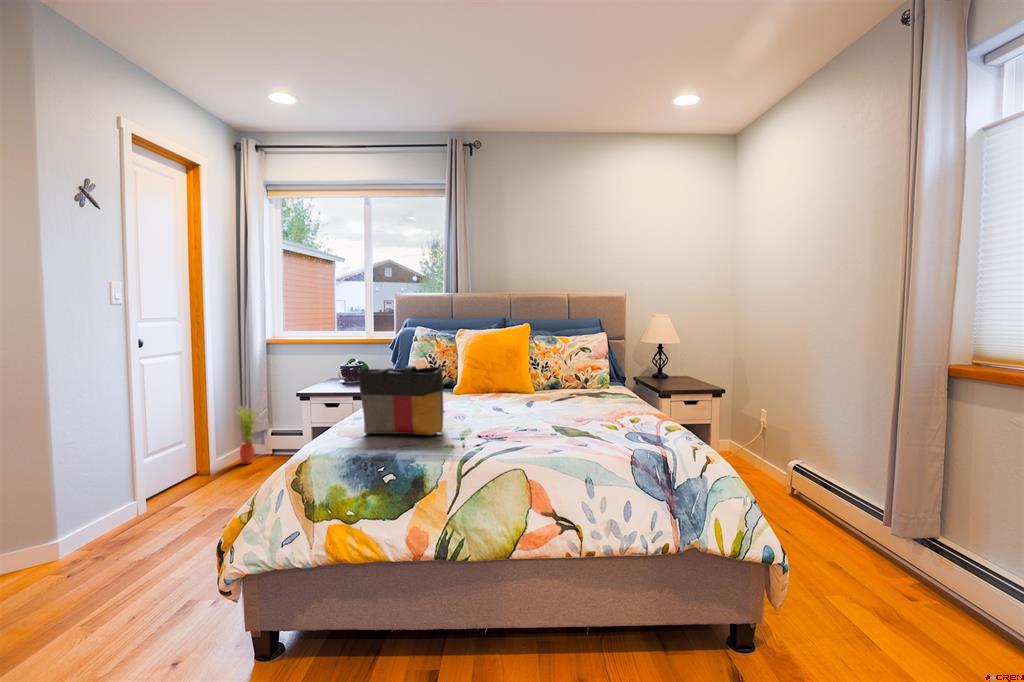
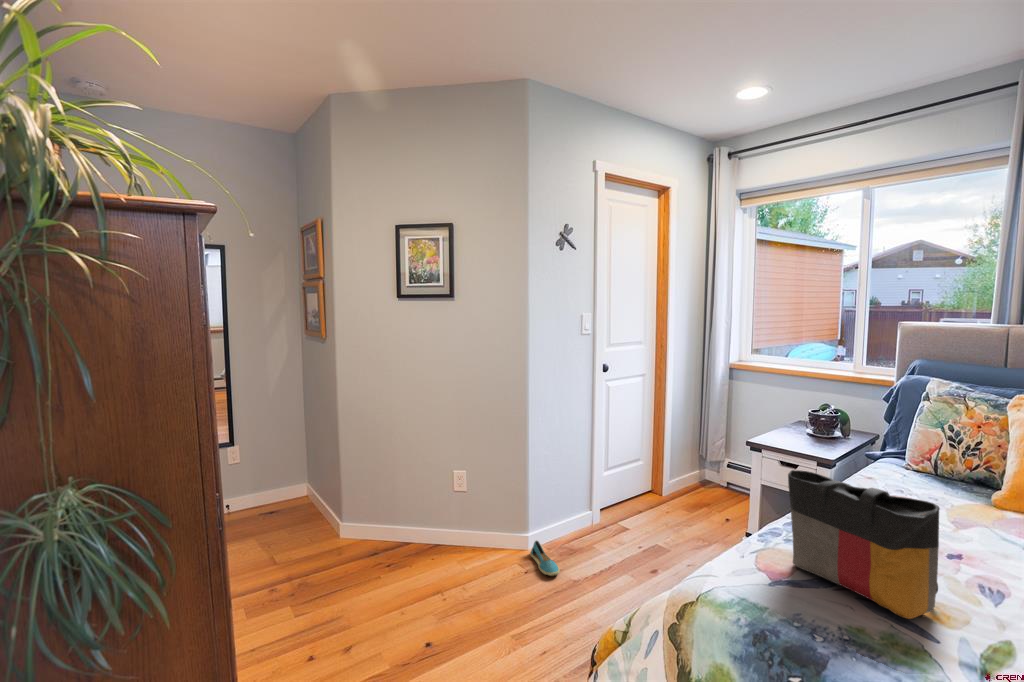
potted plant: present [236,407,258,464] -> none [690,432,714,494]
shoe: none [58,544,111,572] -> present [530,541,560,576]

